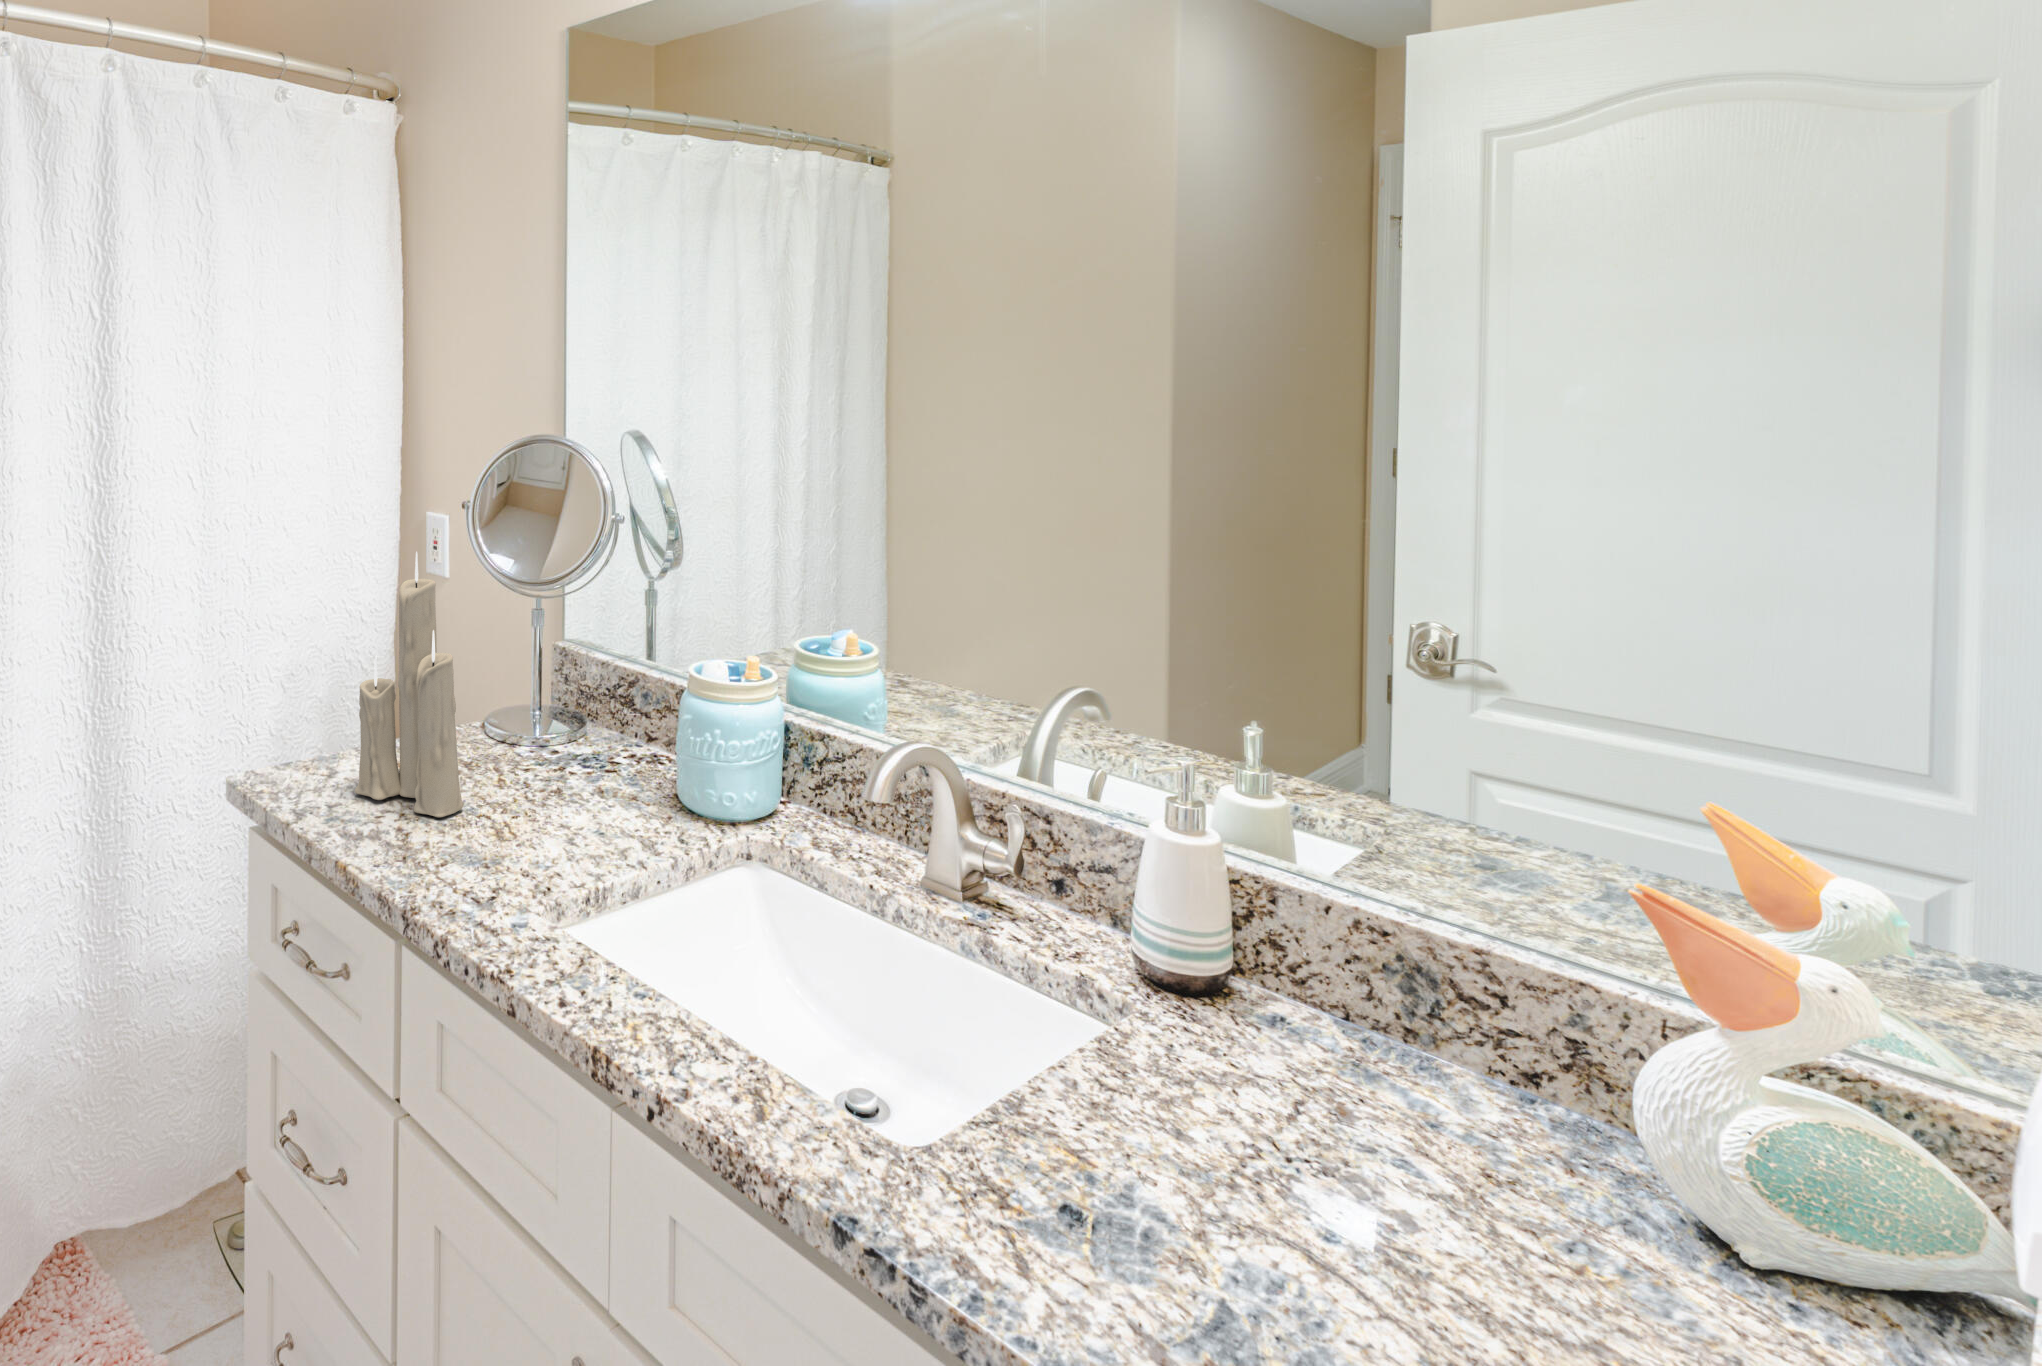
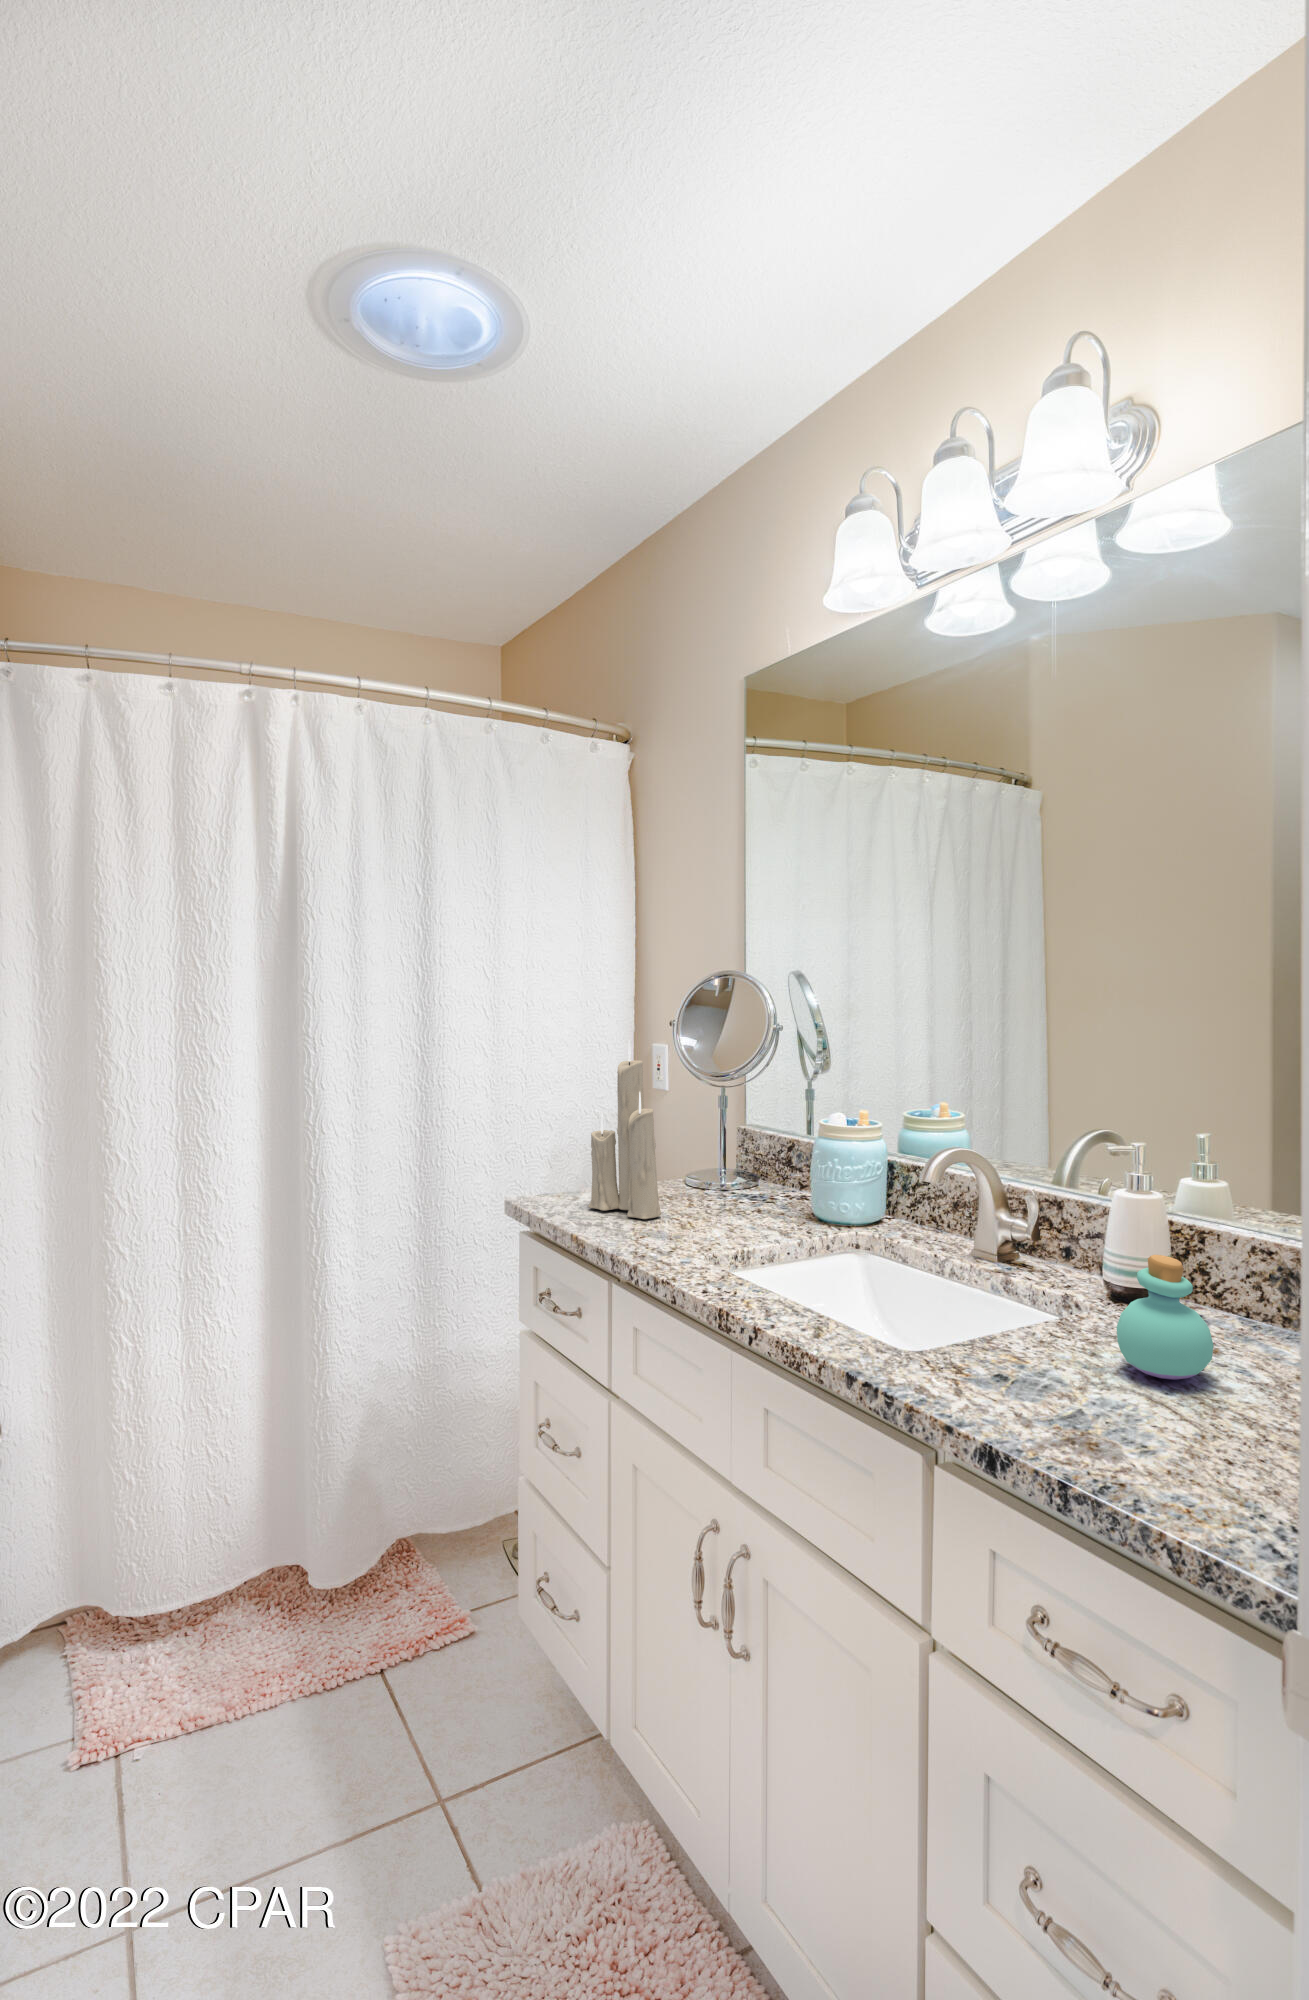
perfume bottle: none [1229,996,1390,1209] -> present [1117,1255,1214,1380]

